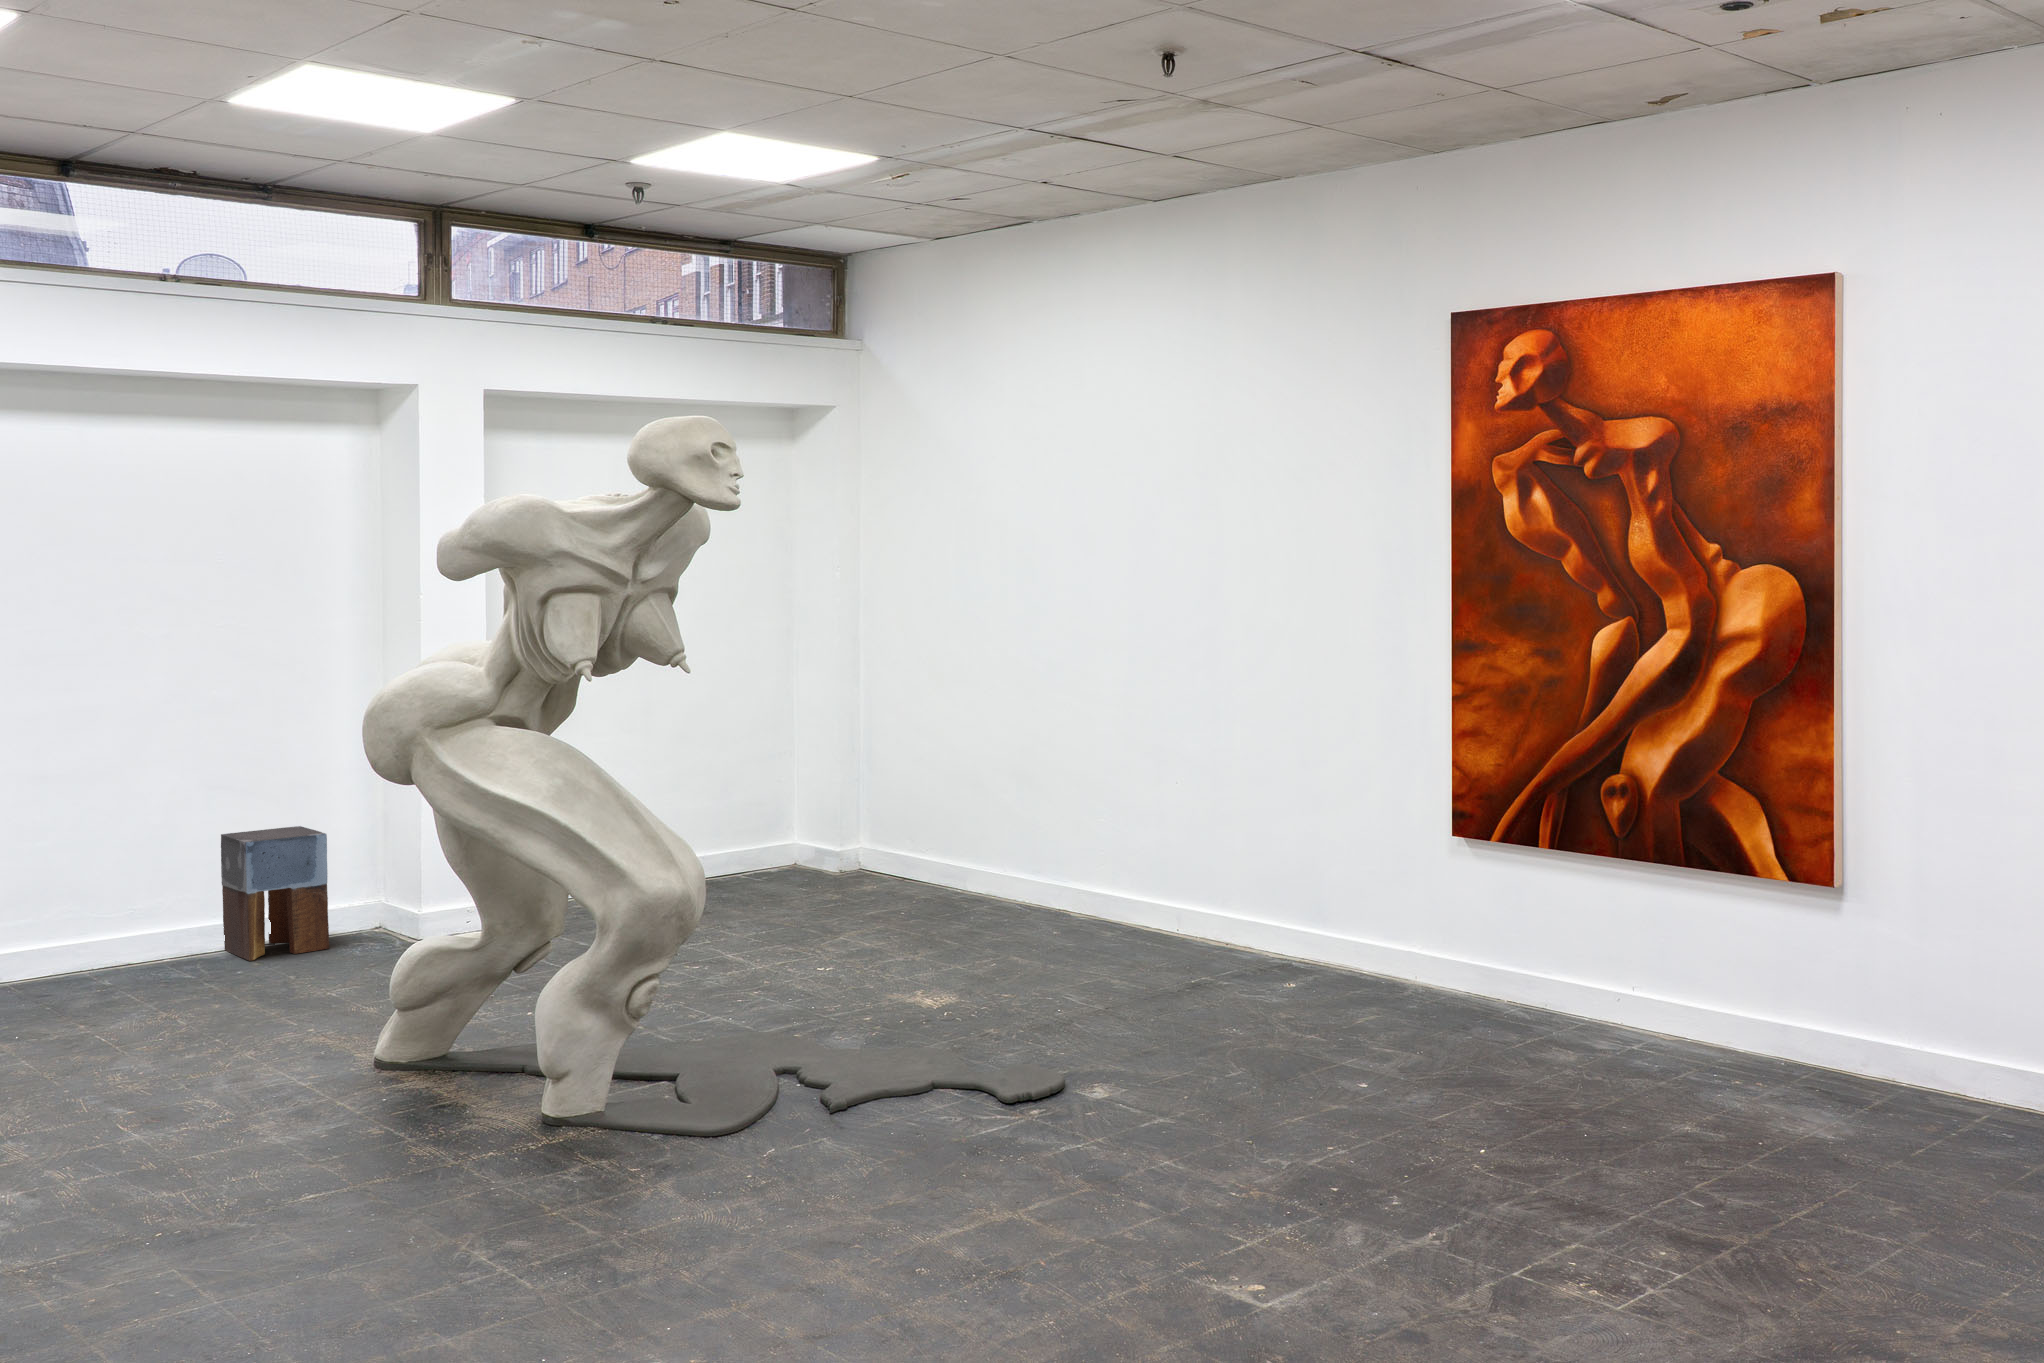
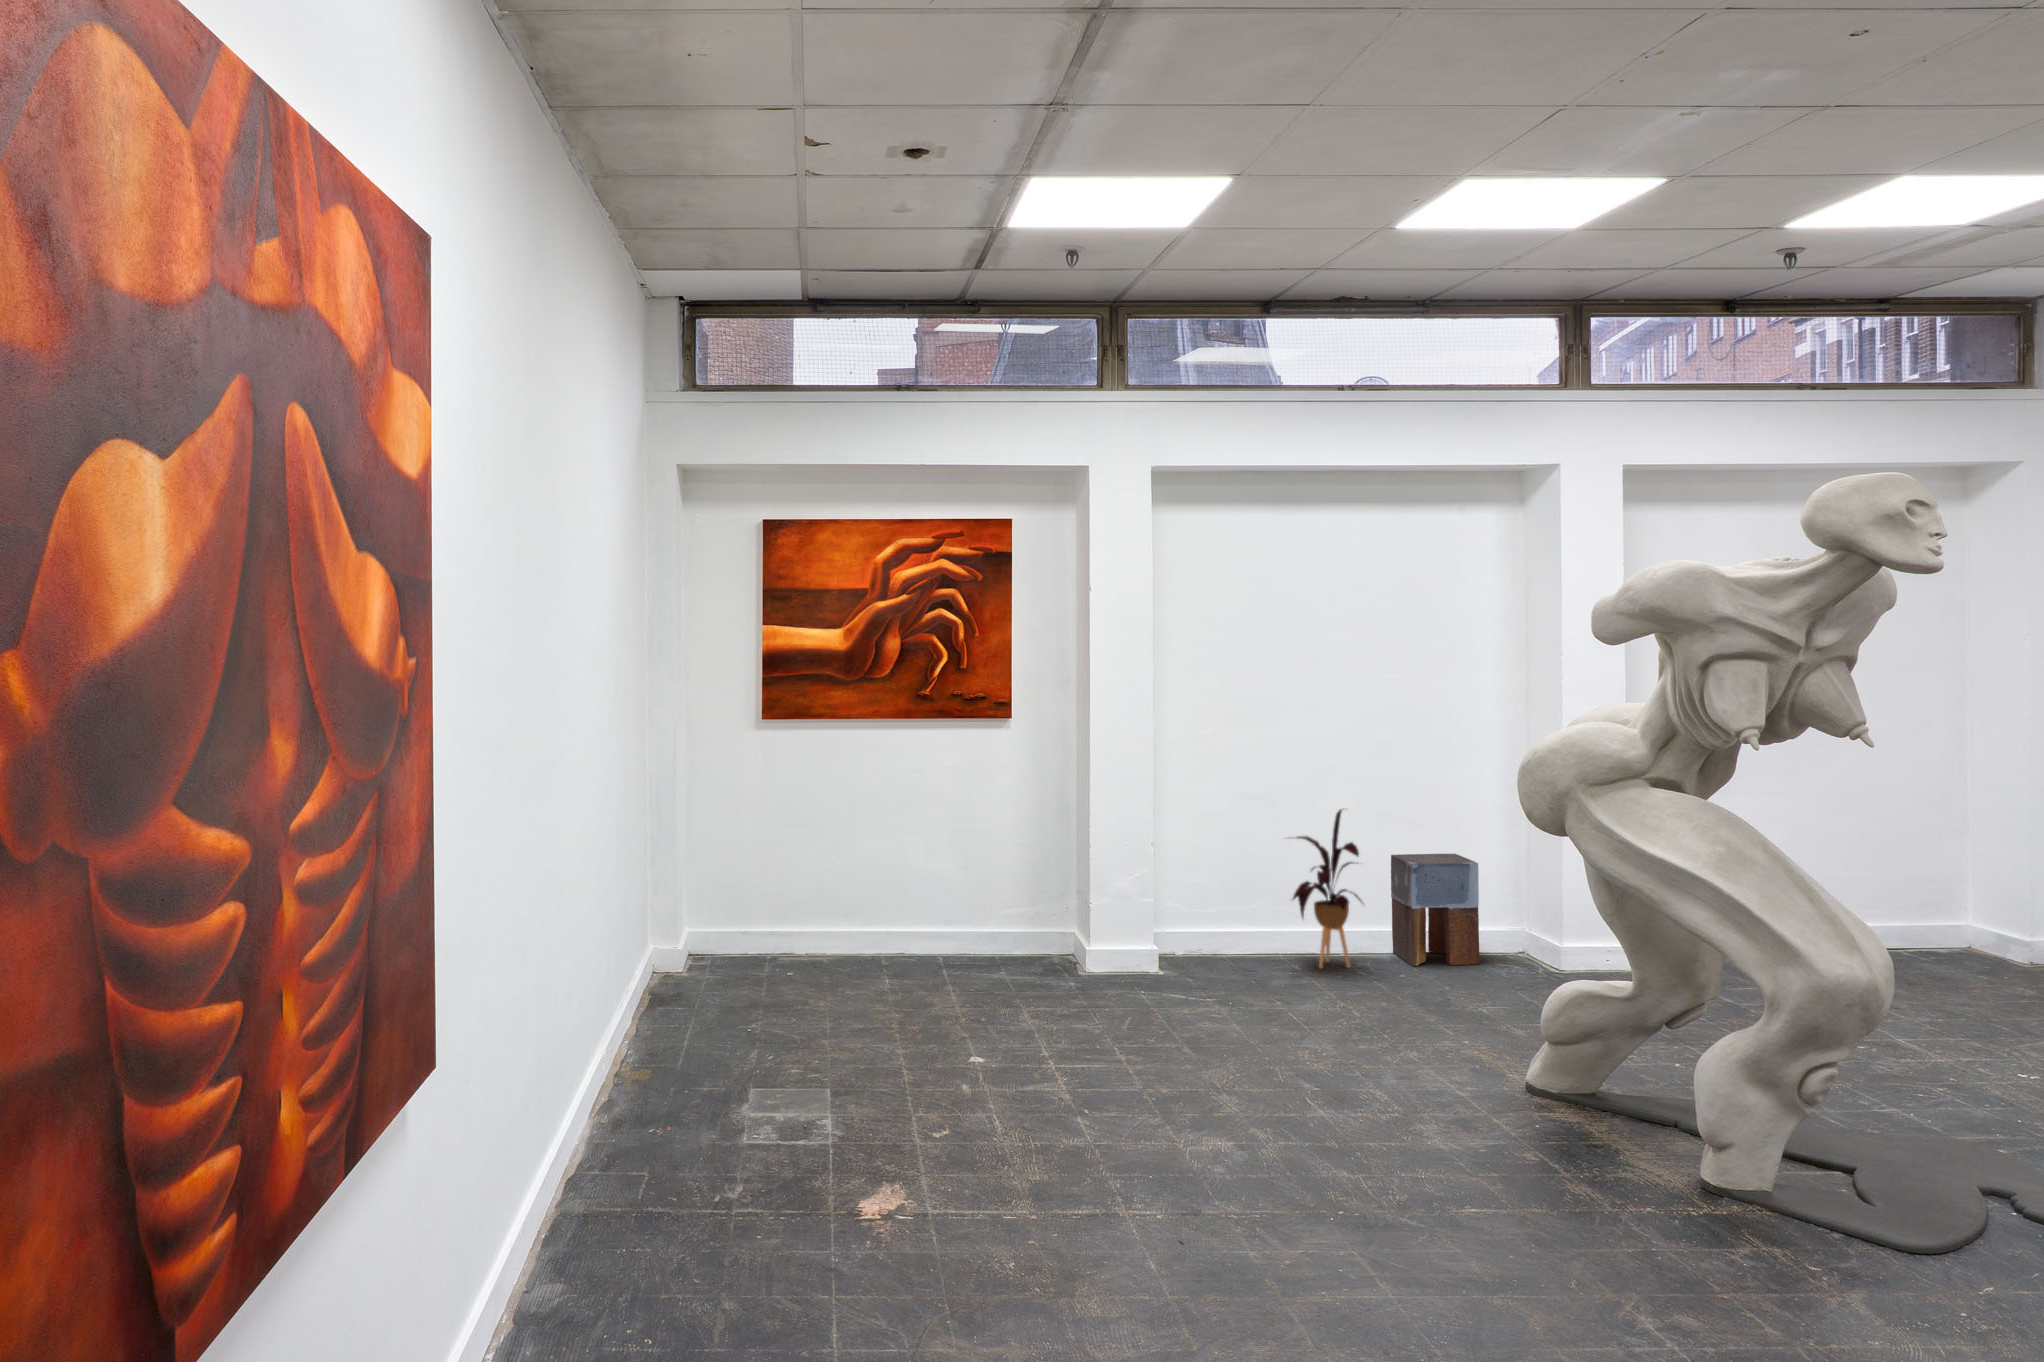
house plant: none [77,782,187,979] -> present [1293,810,1364,968]

